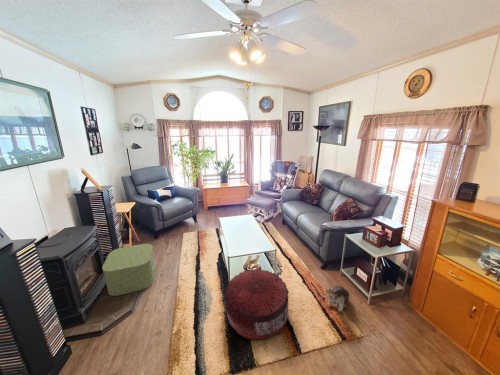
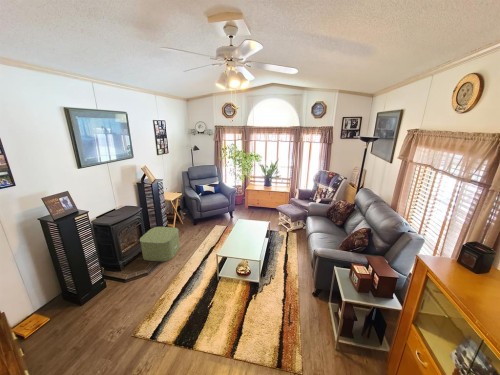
pouf: present [225,269,289,340] -> none [194,271,253,334]
plush toy: present [326,286,348,311] -> none [281,312,321,340]

